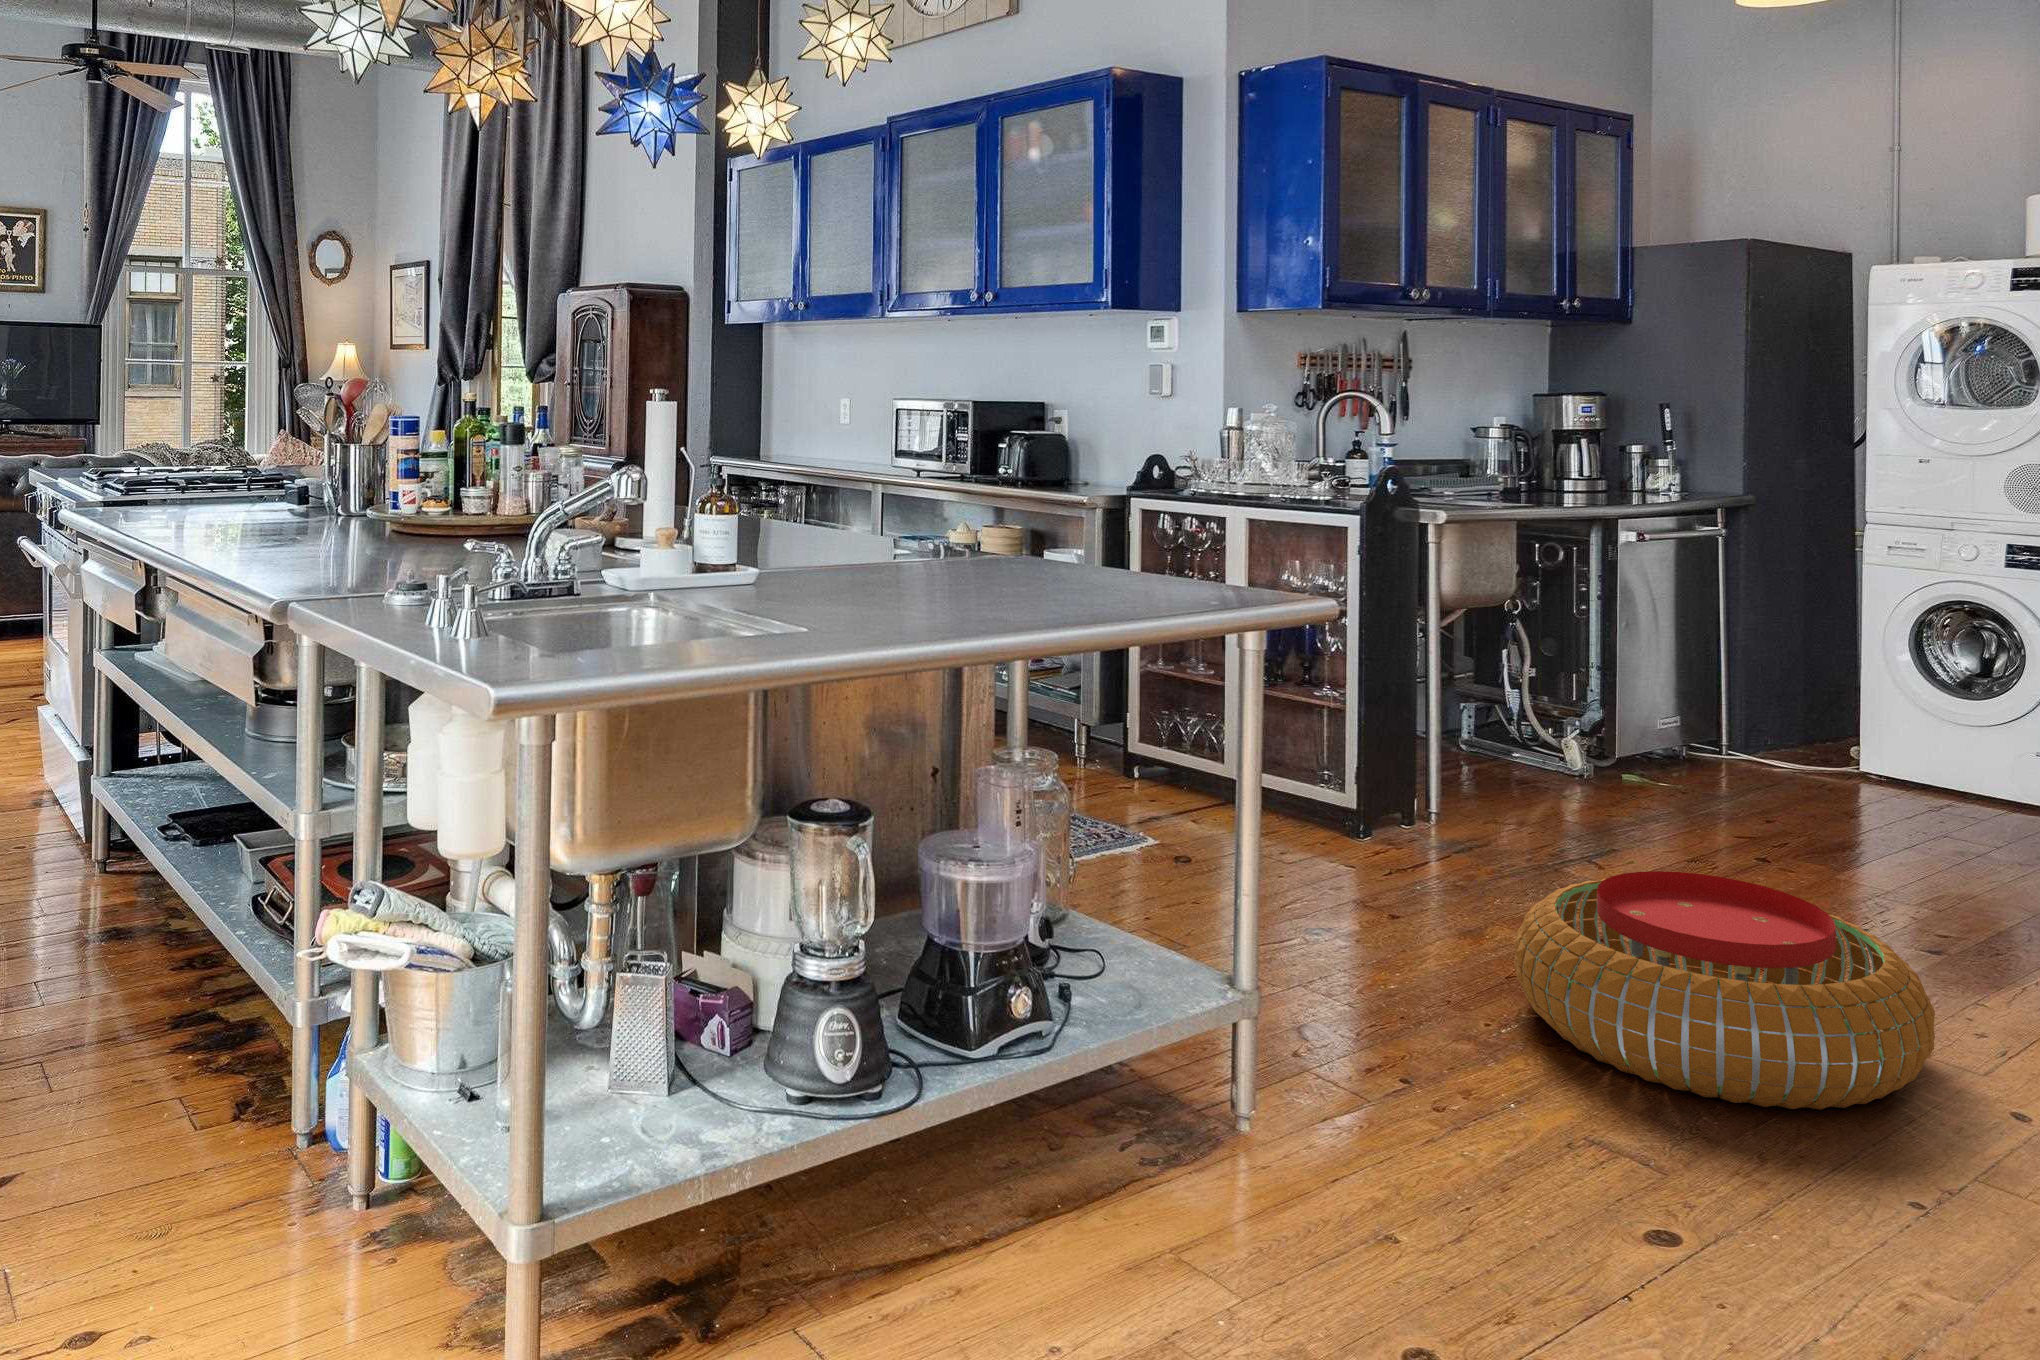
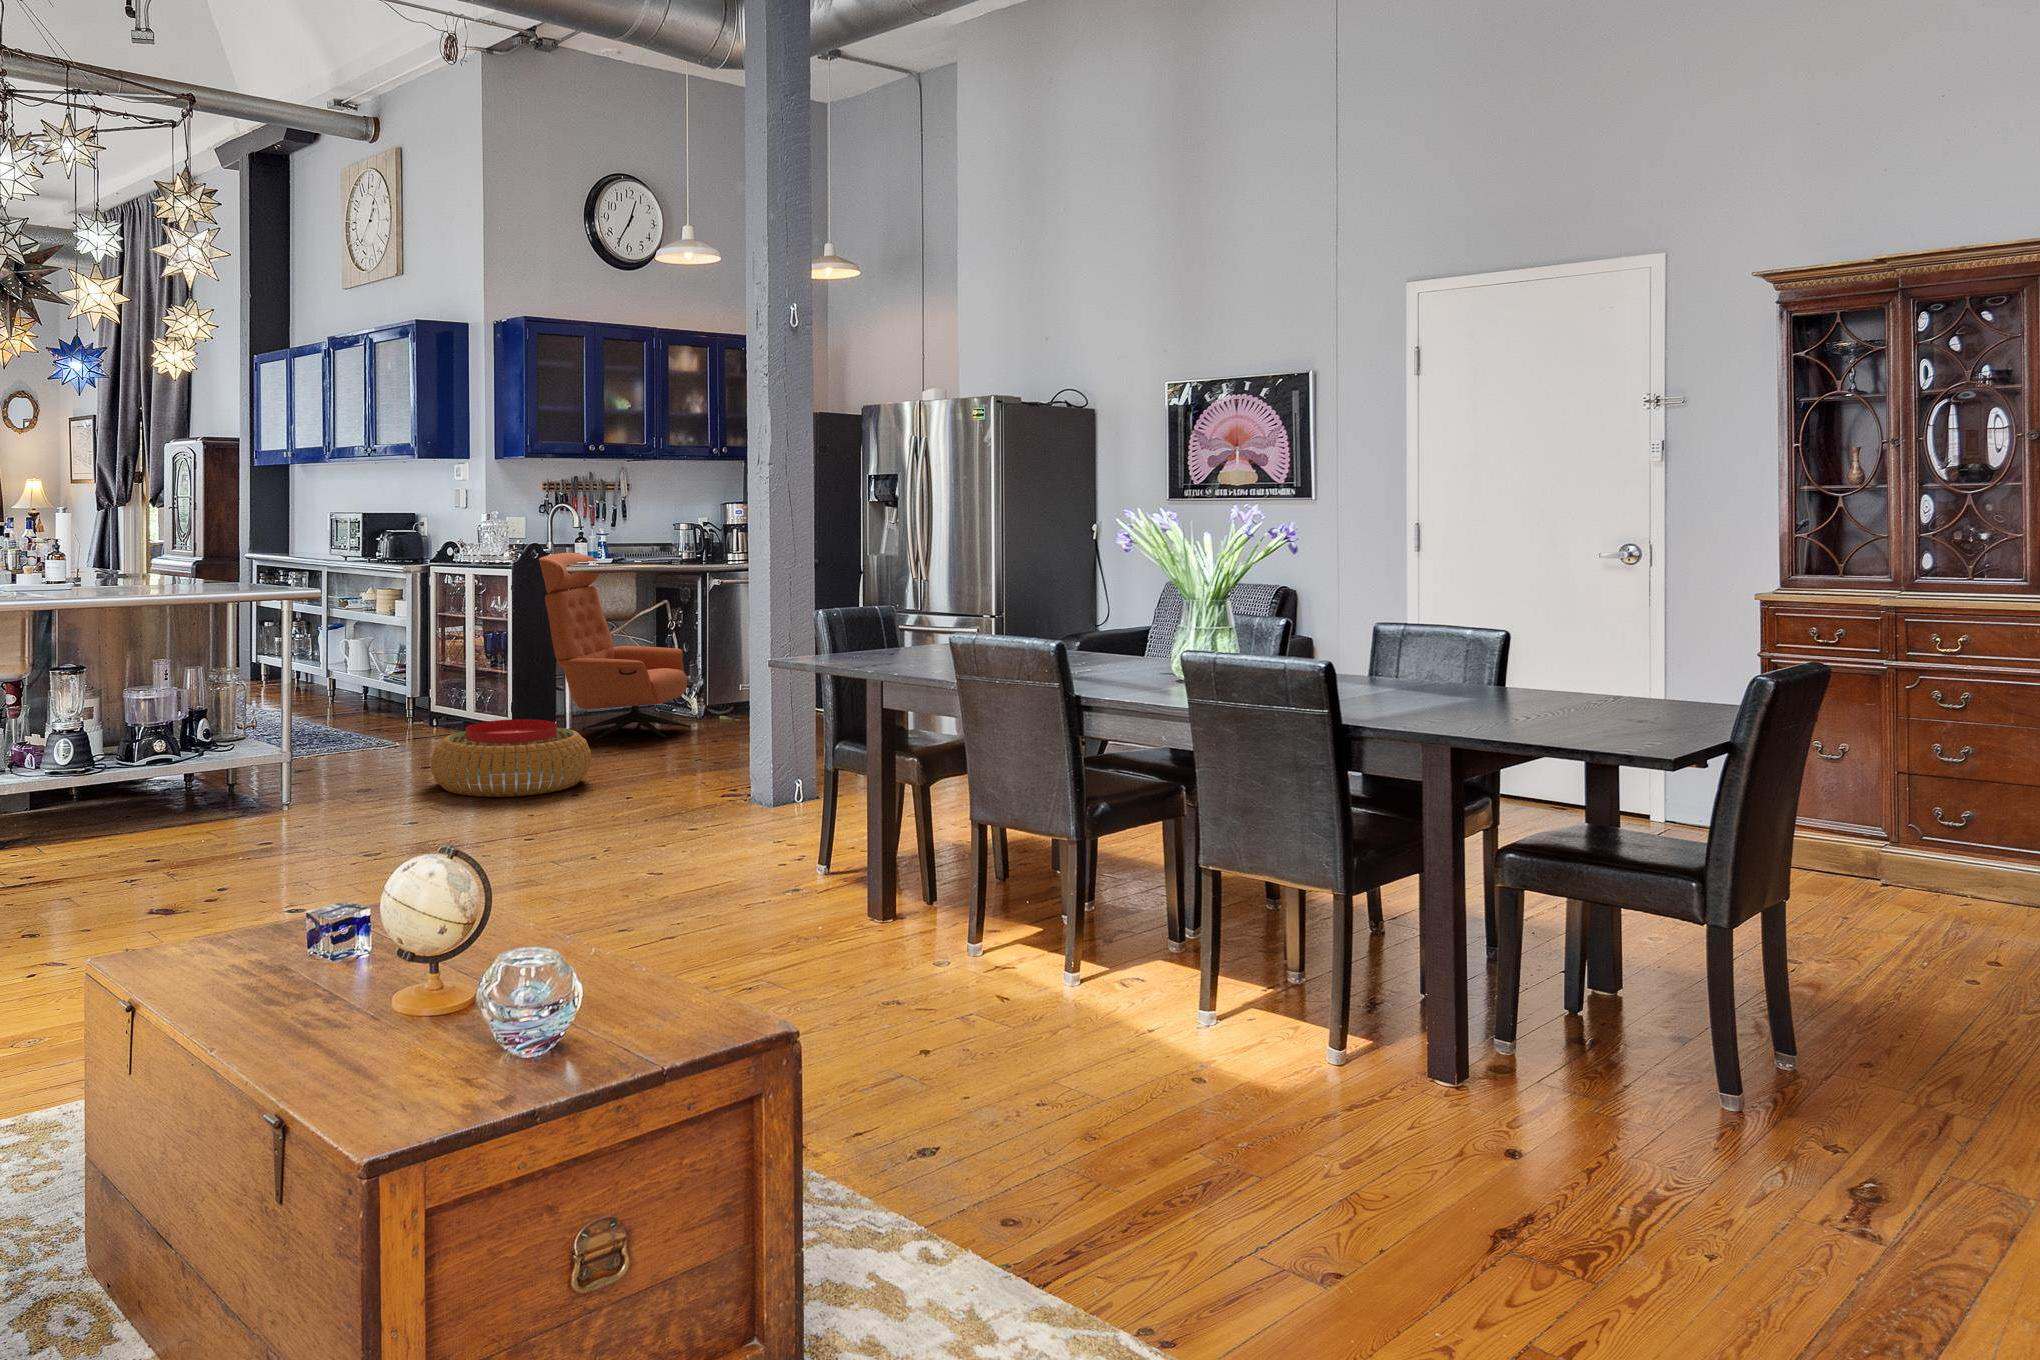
lounge chair: none [1415,481,1695,841] -> present [539,553,691,739]

